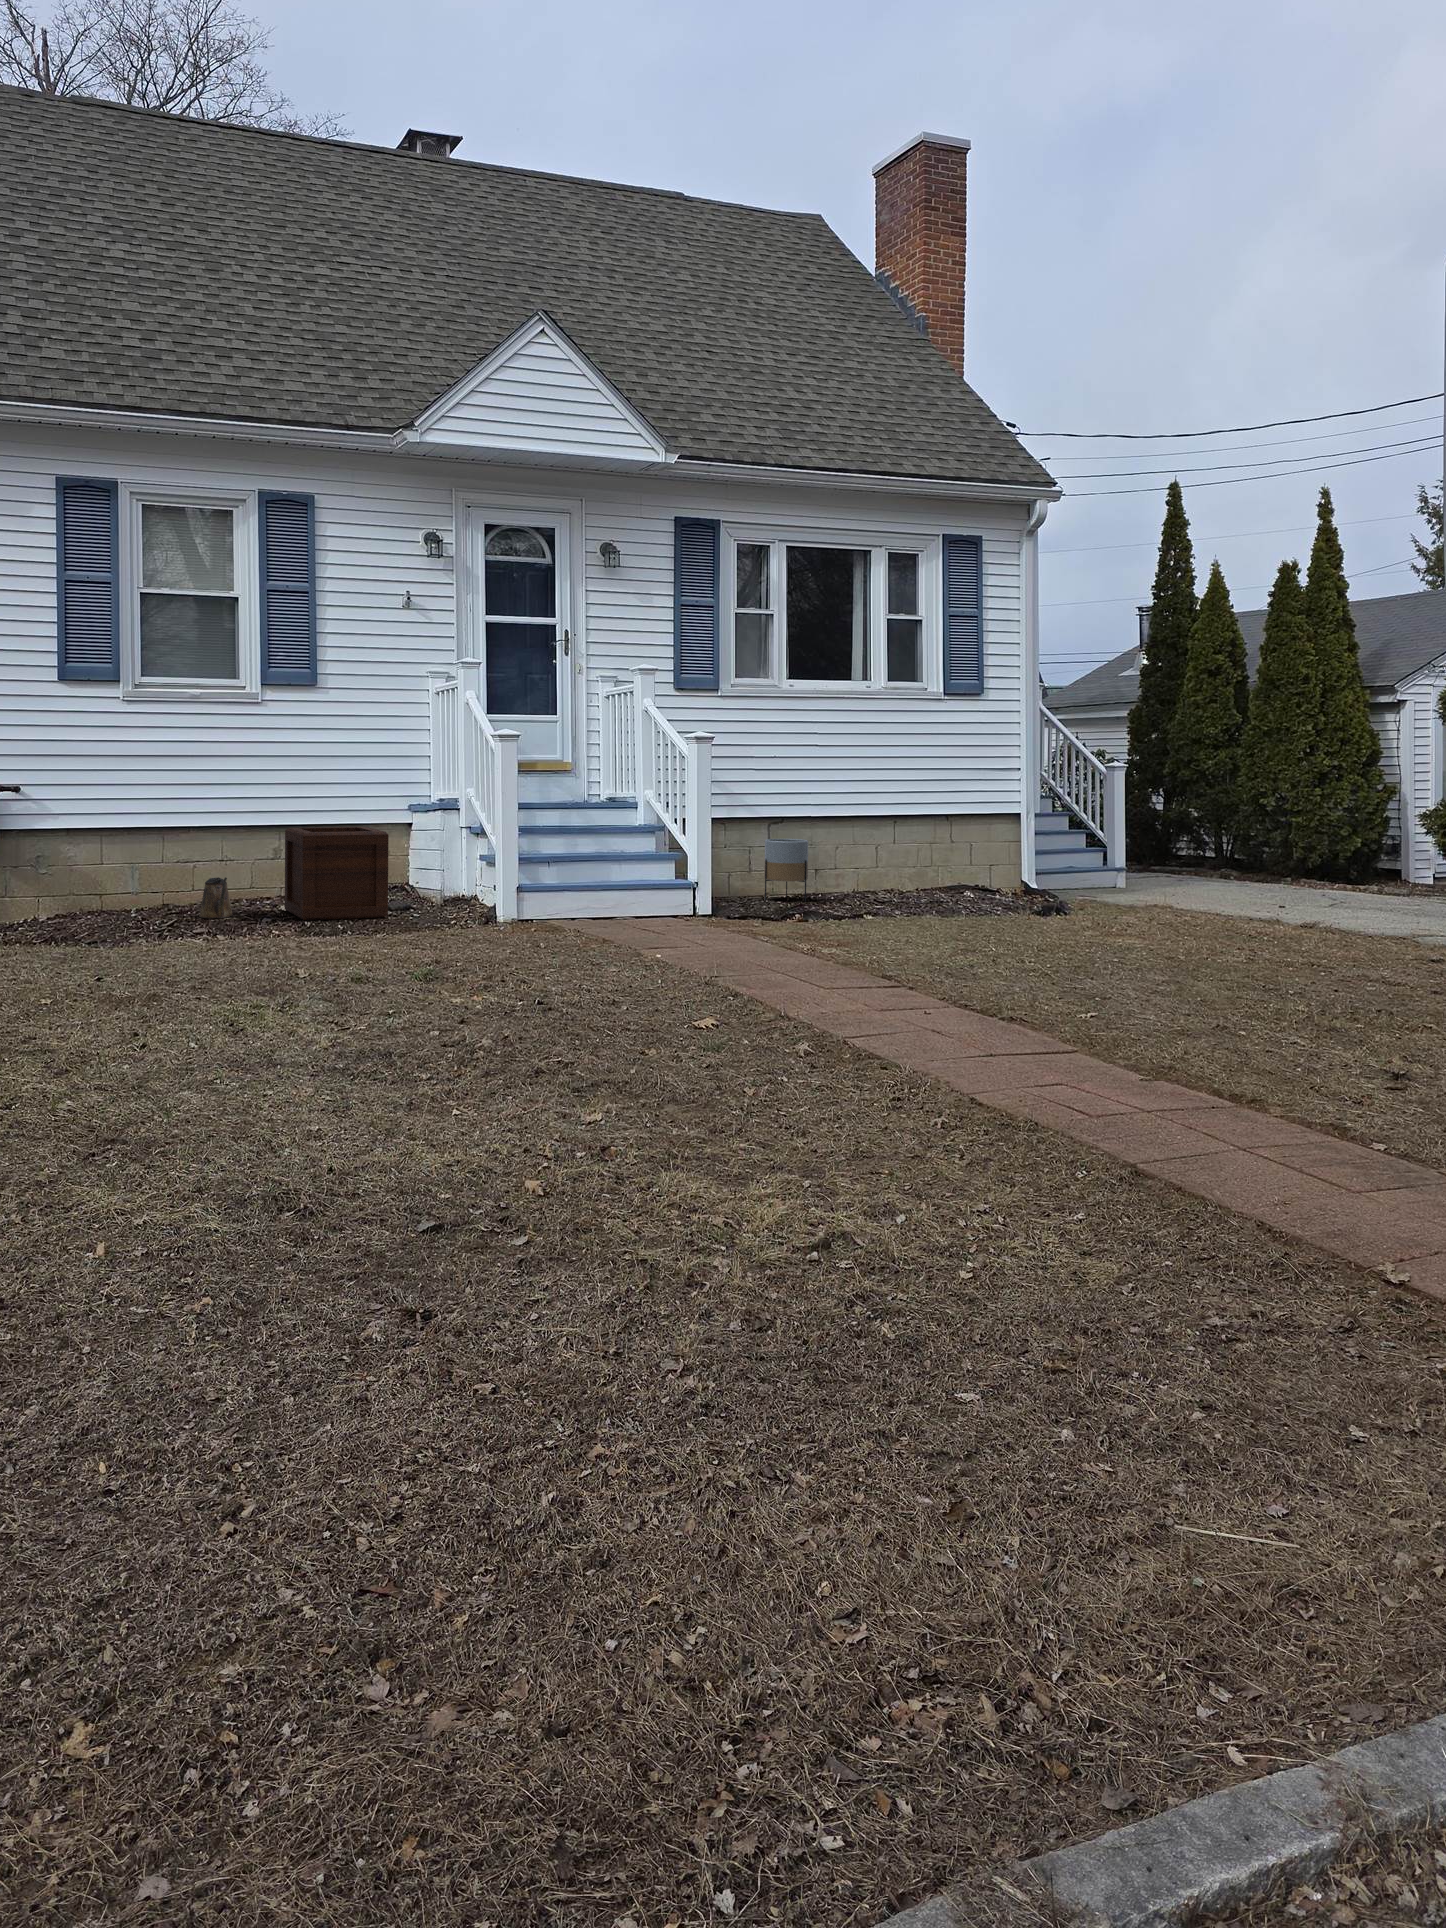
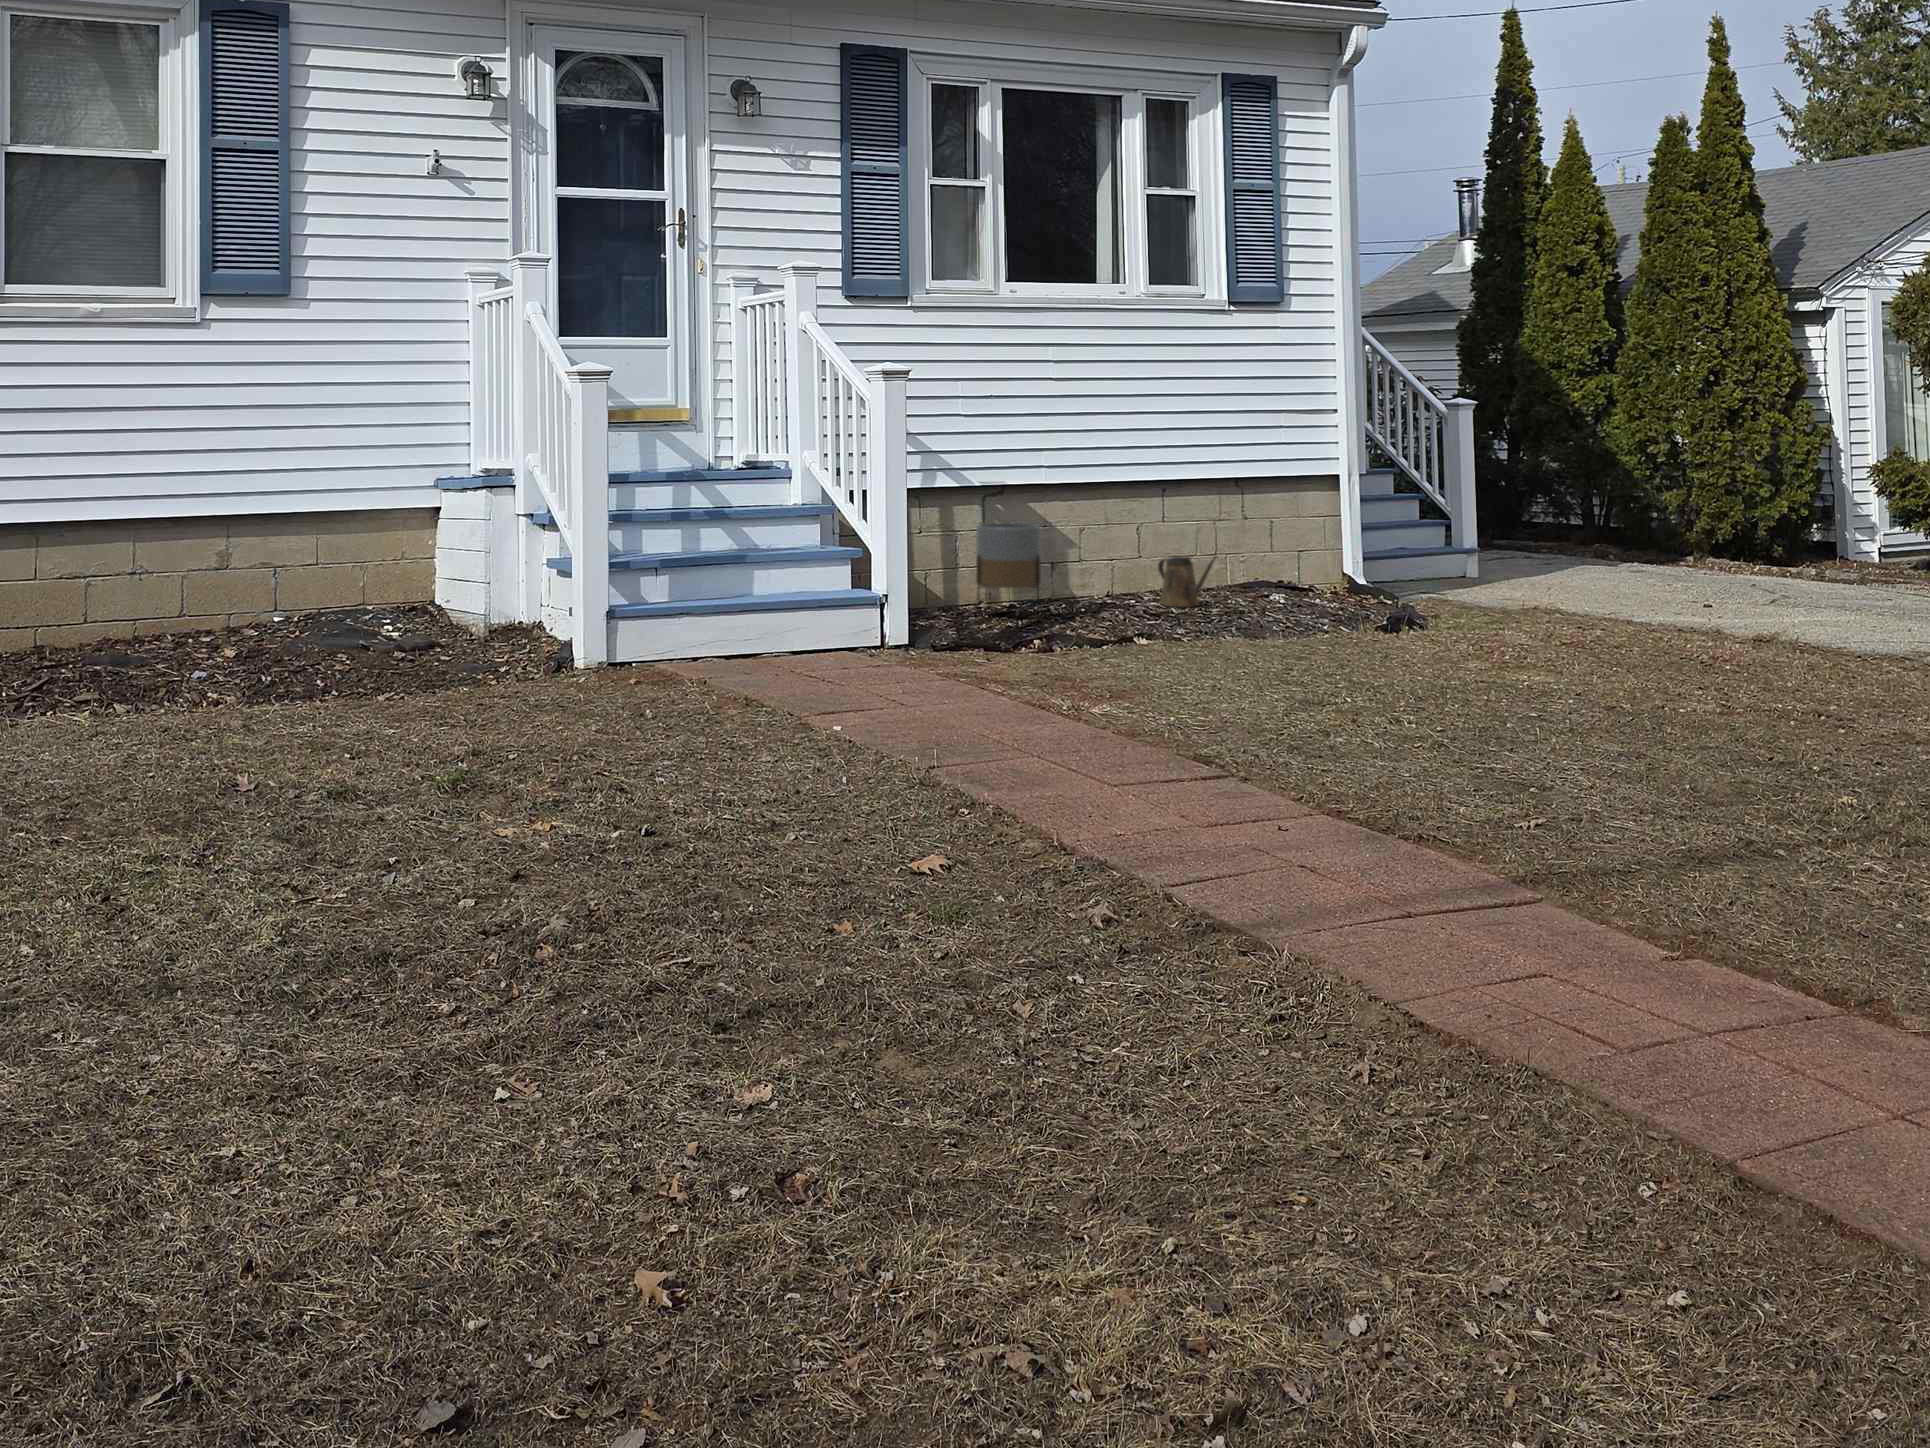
wooden crate: present [285,827,389,920] -> none [235,516,401,669]
watering can: present [199,877,233,918] -> present [1158,556,1217,607]

